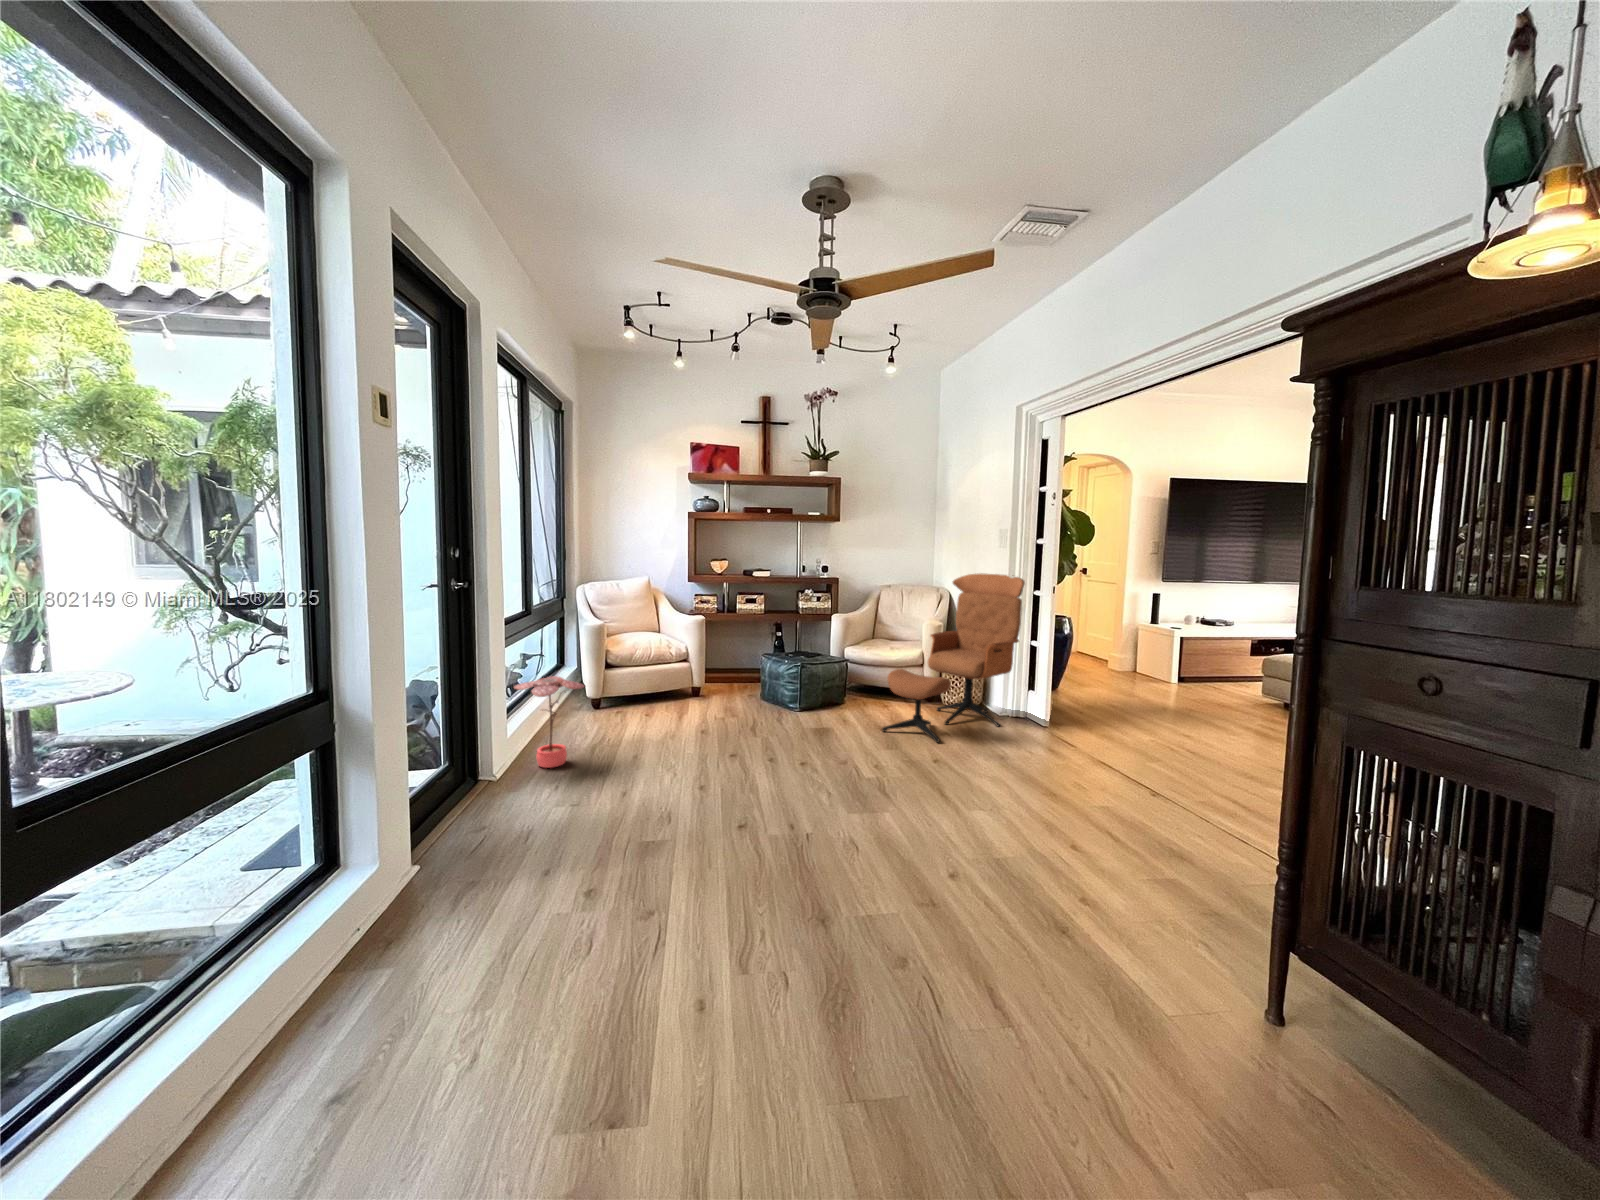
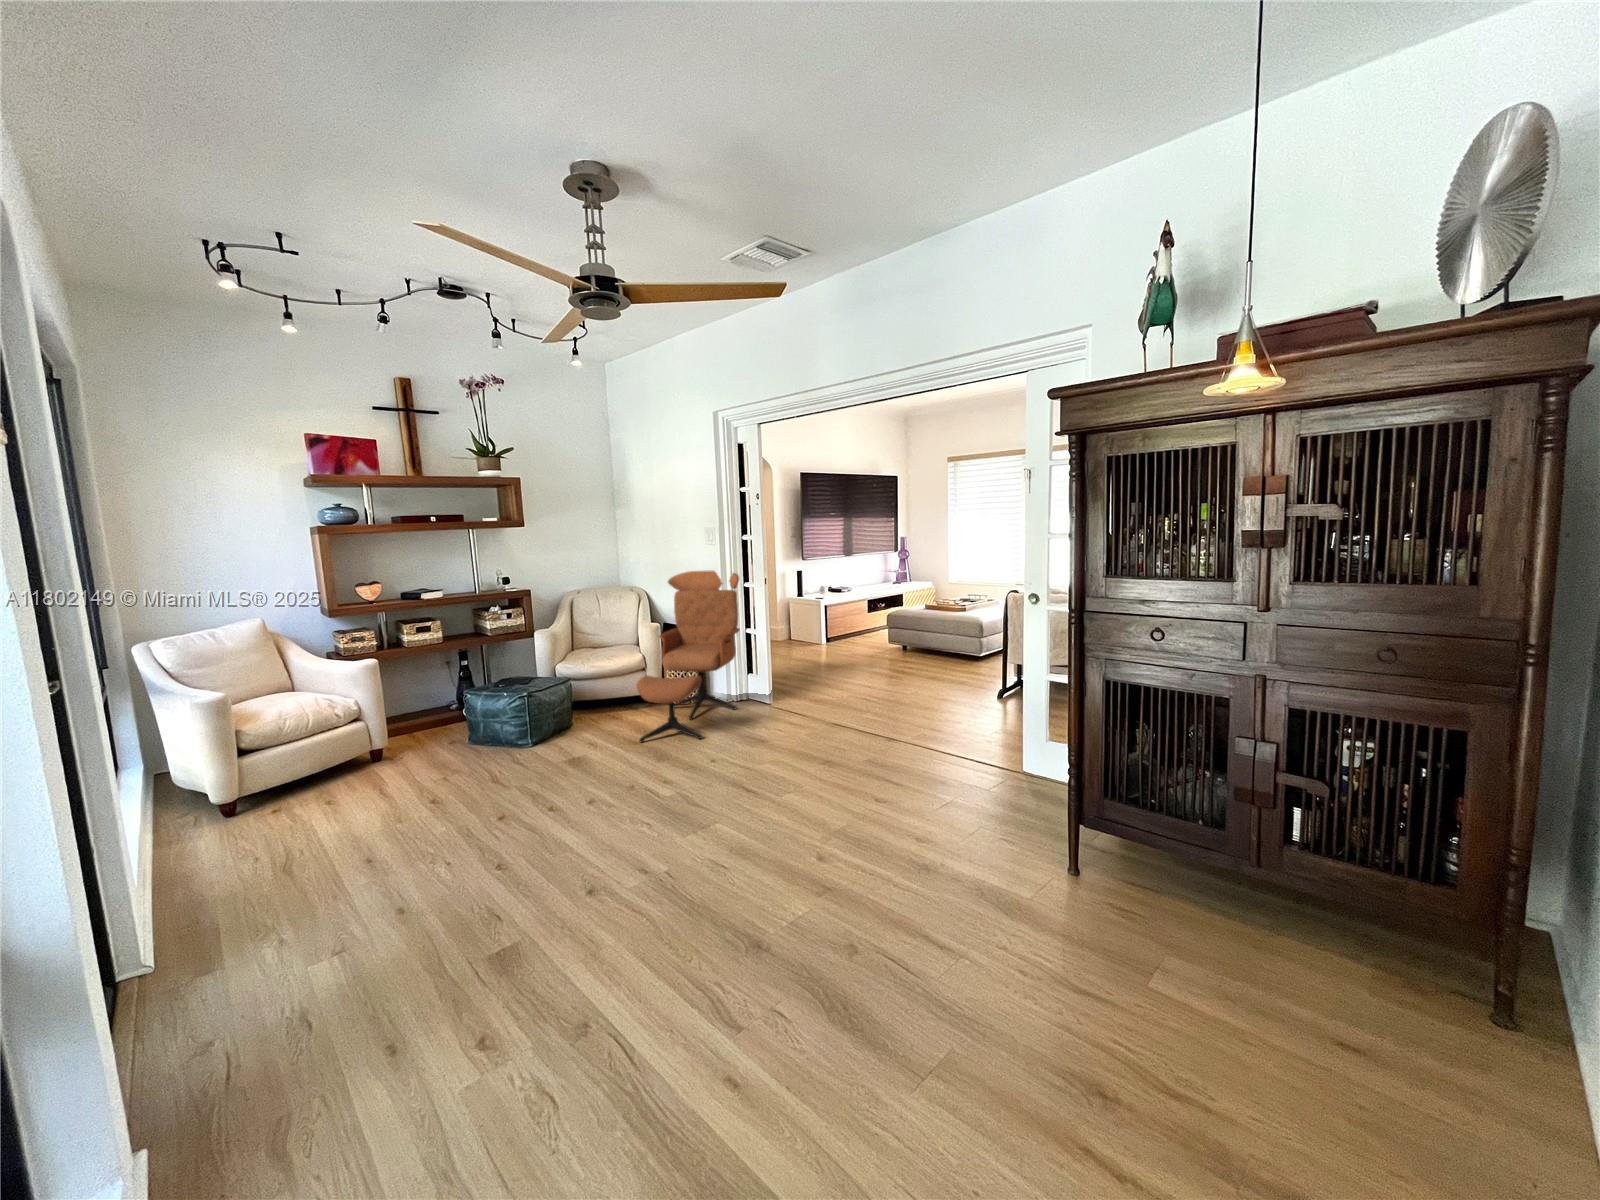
potted plant: present [514,676,585,768] -> none [124,793,270,935]

